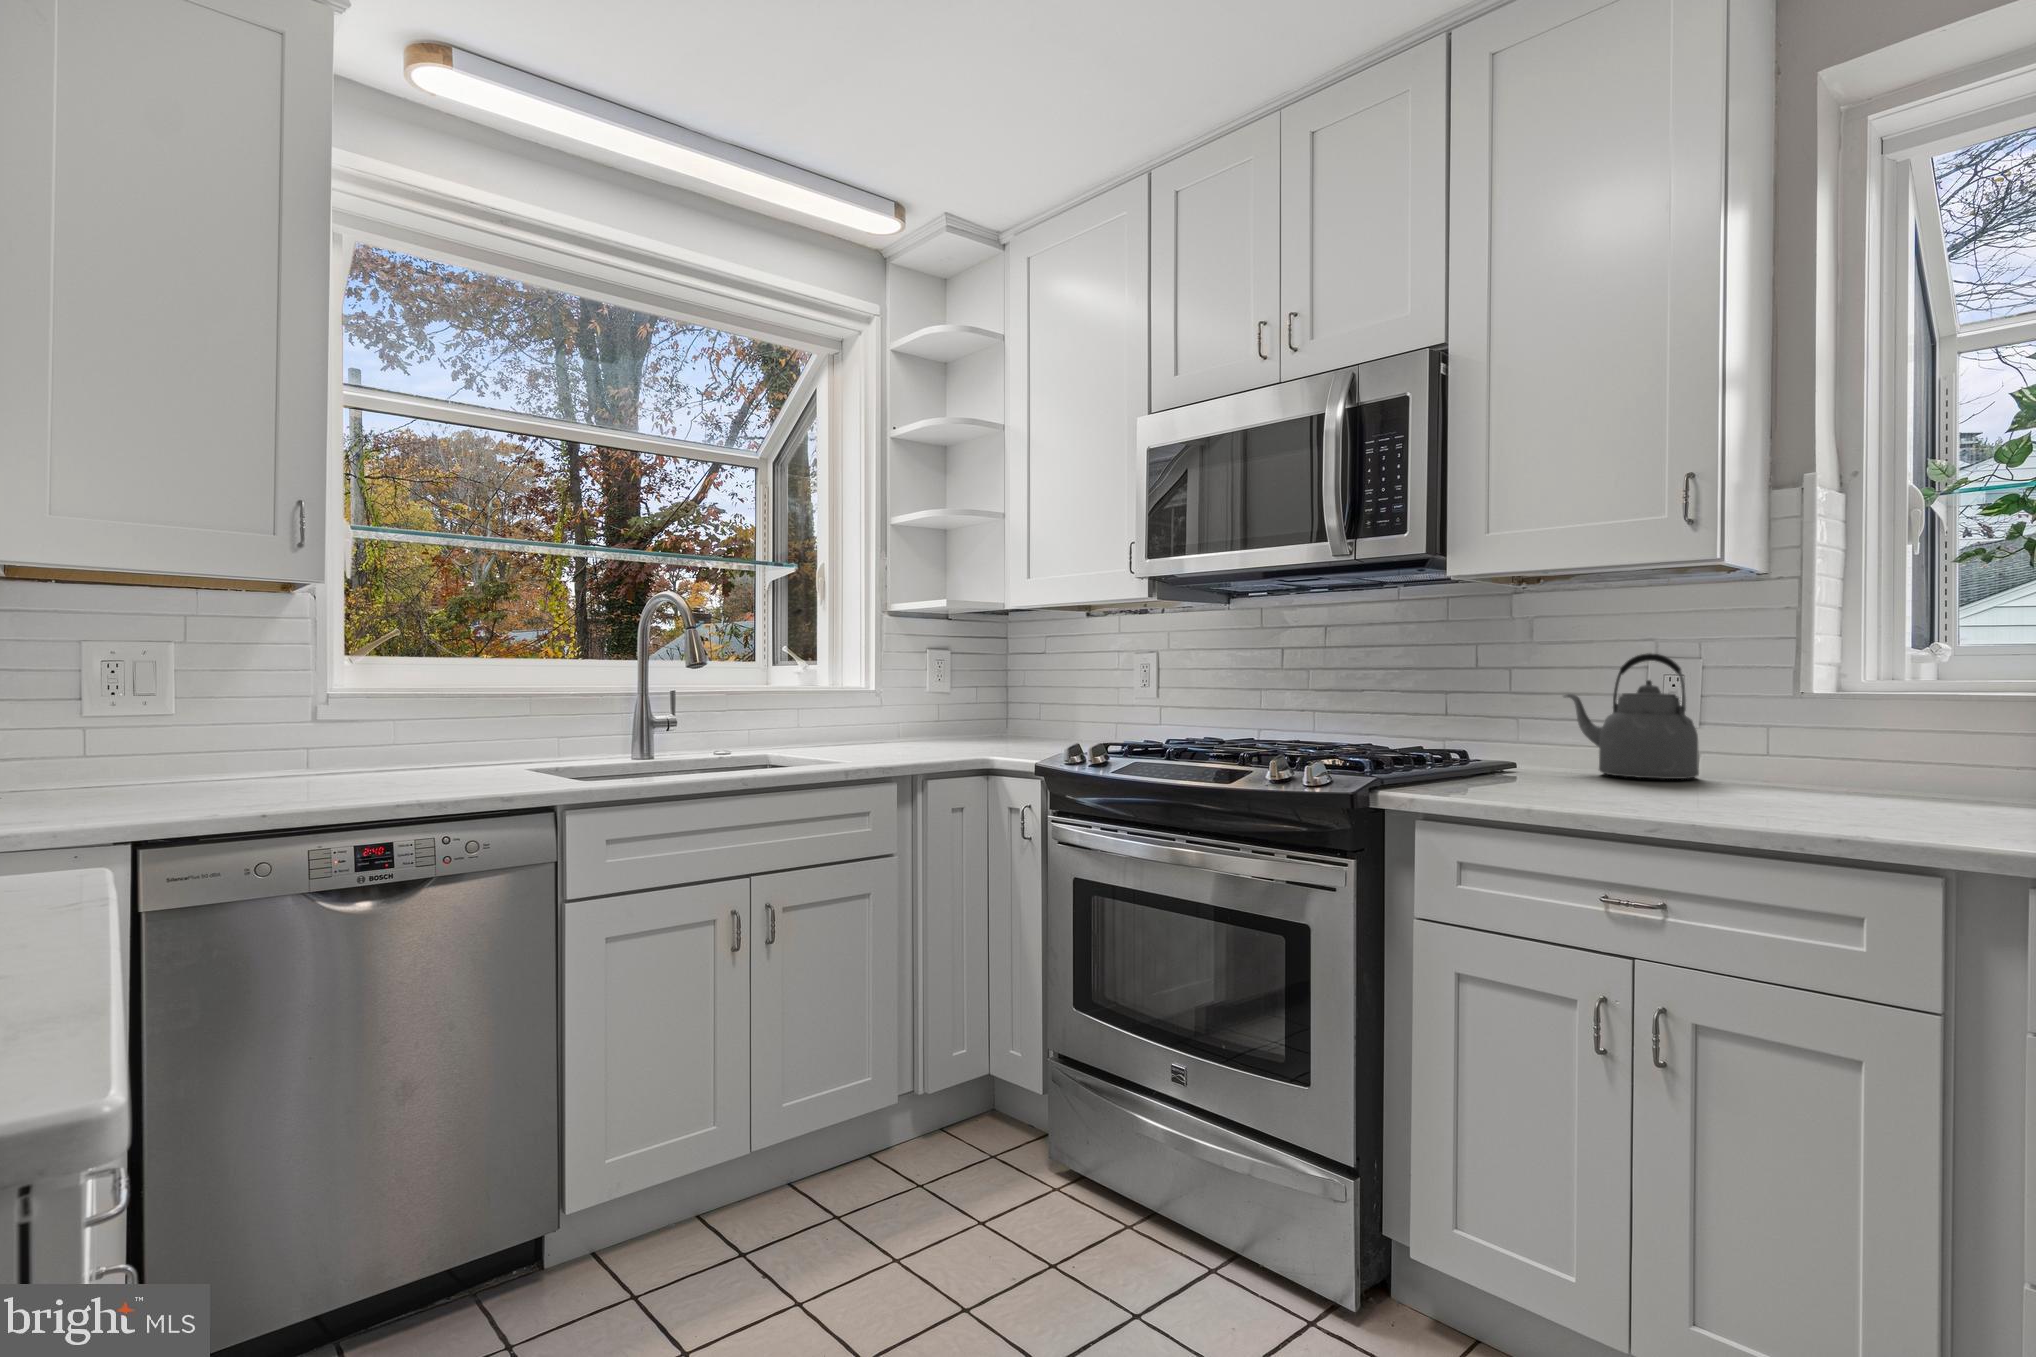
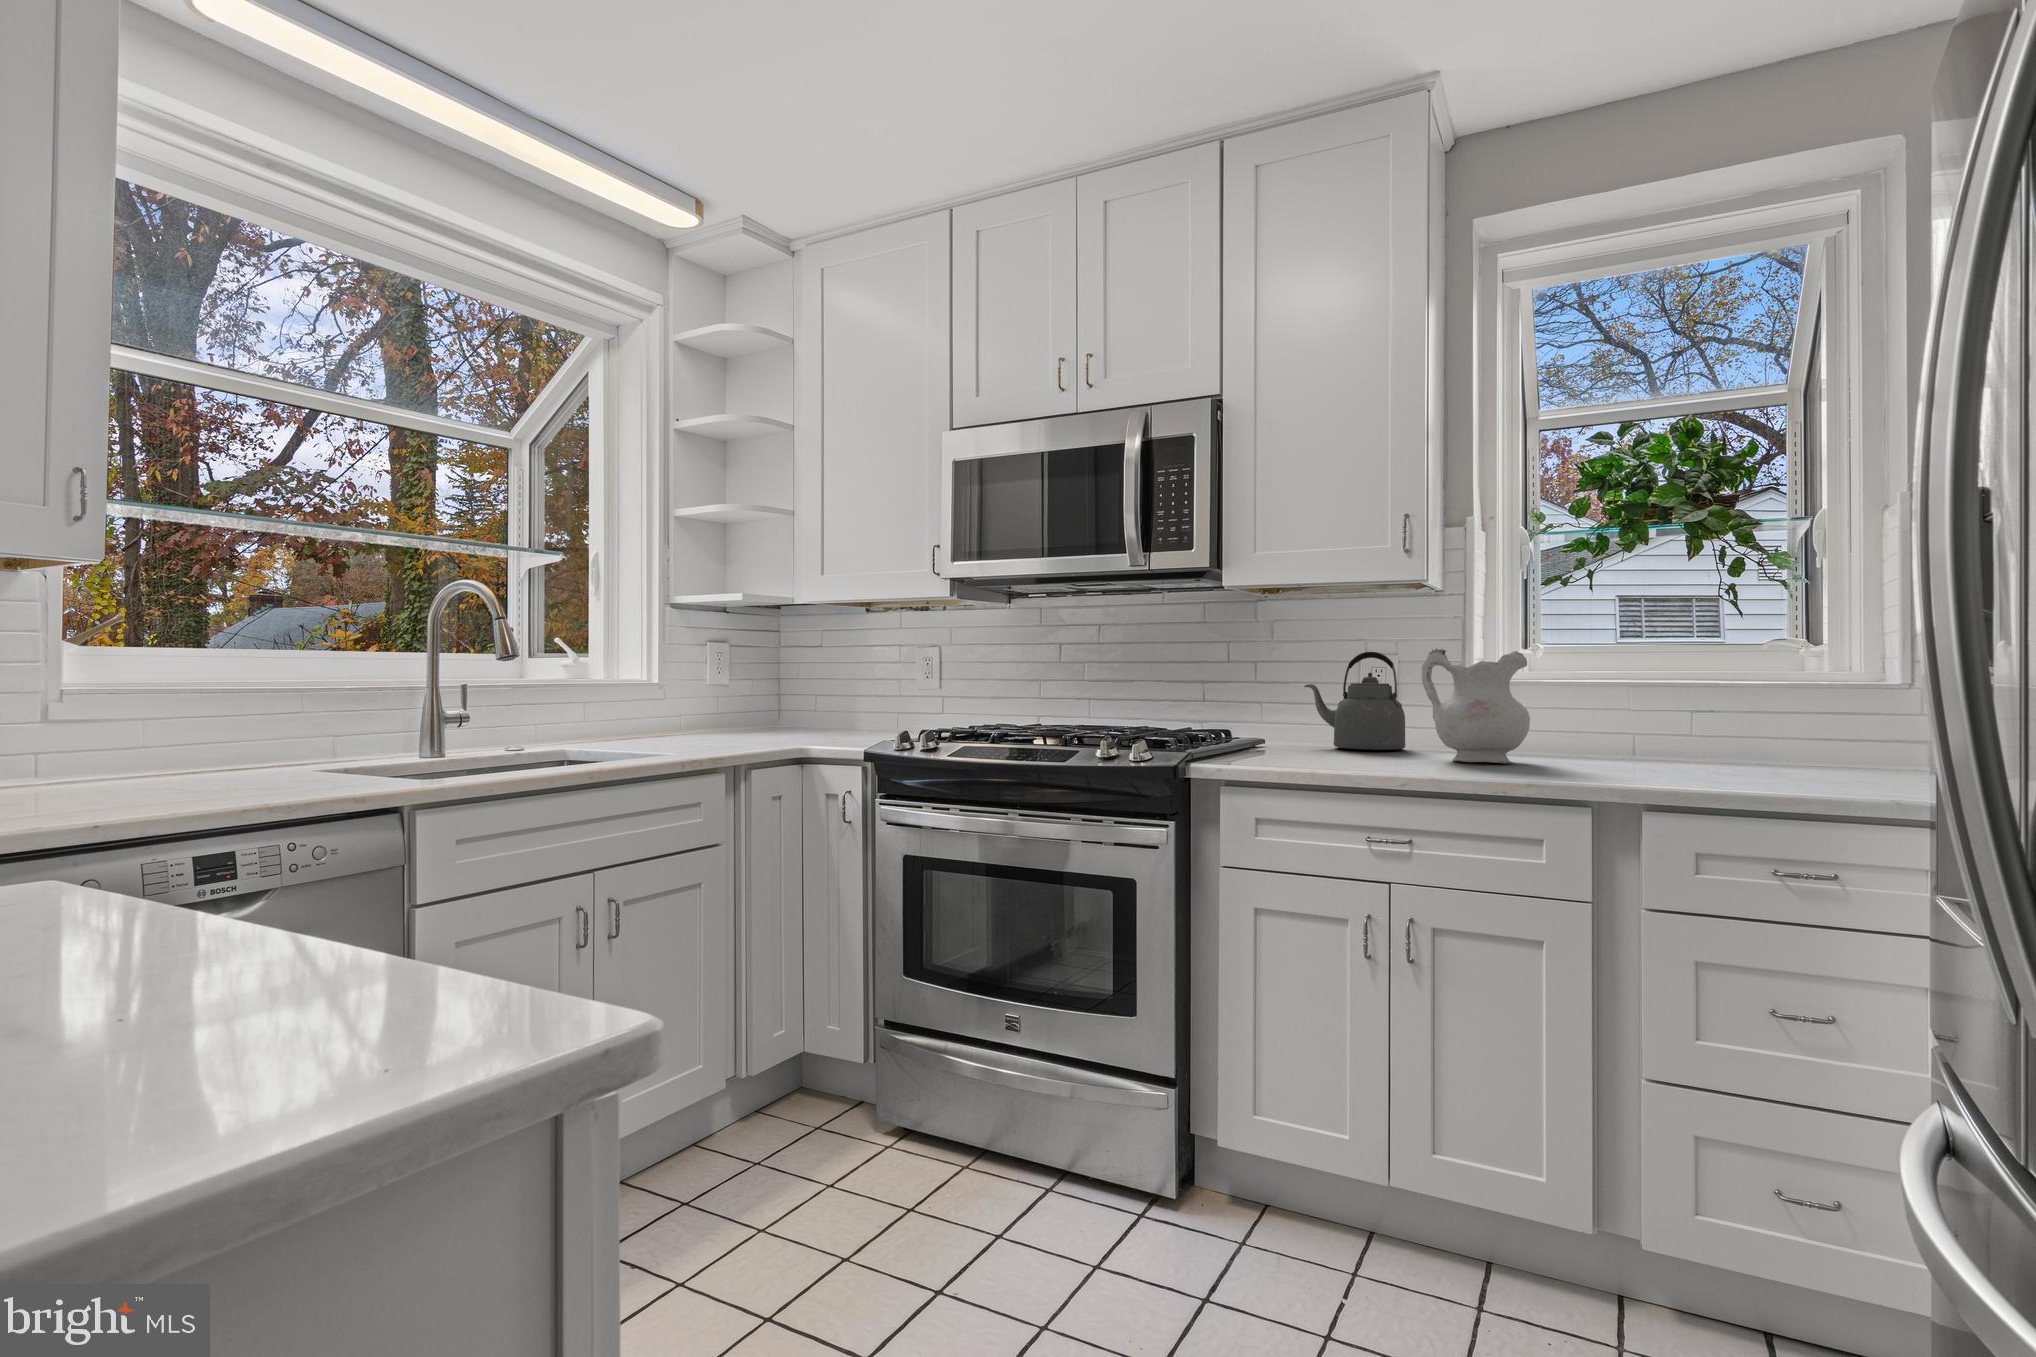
ceramic pitcher: none [1704,649,1865,805] -> present [1422,649,1530,763]

